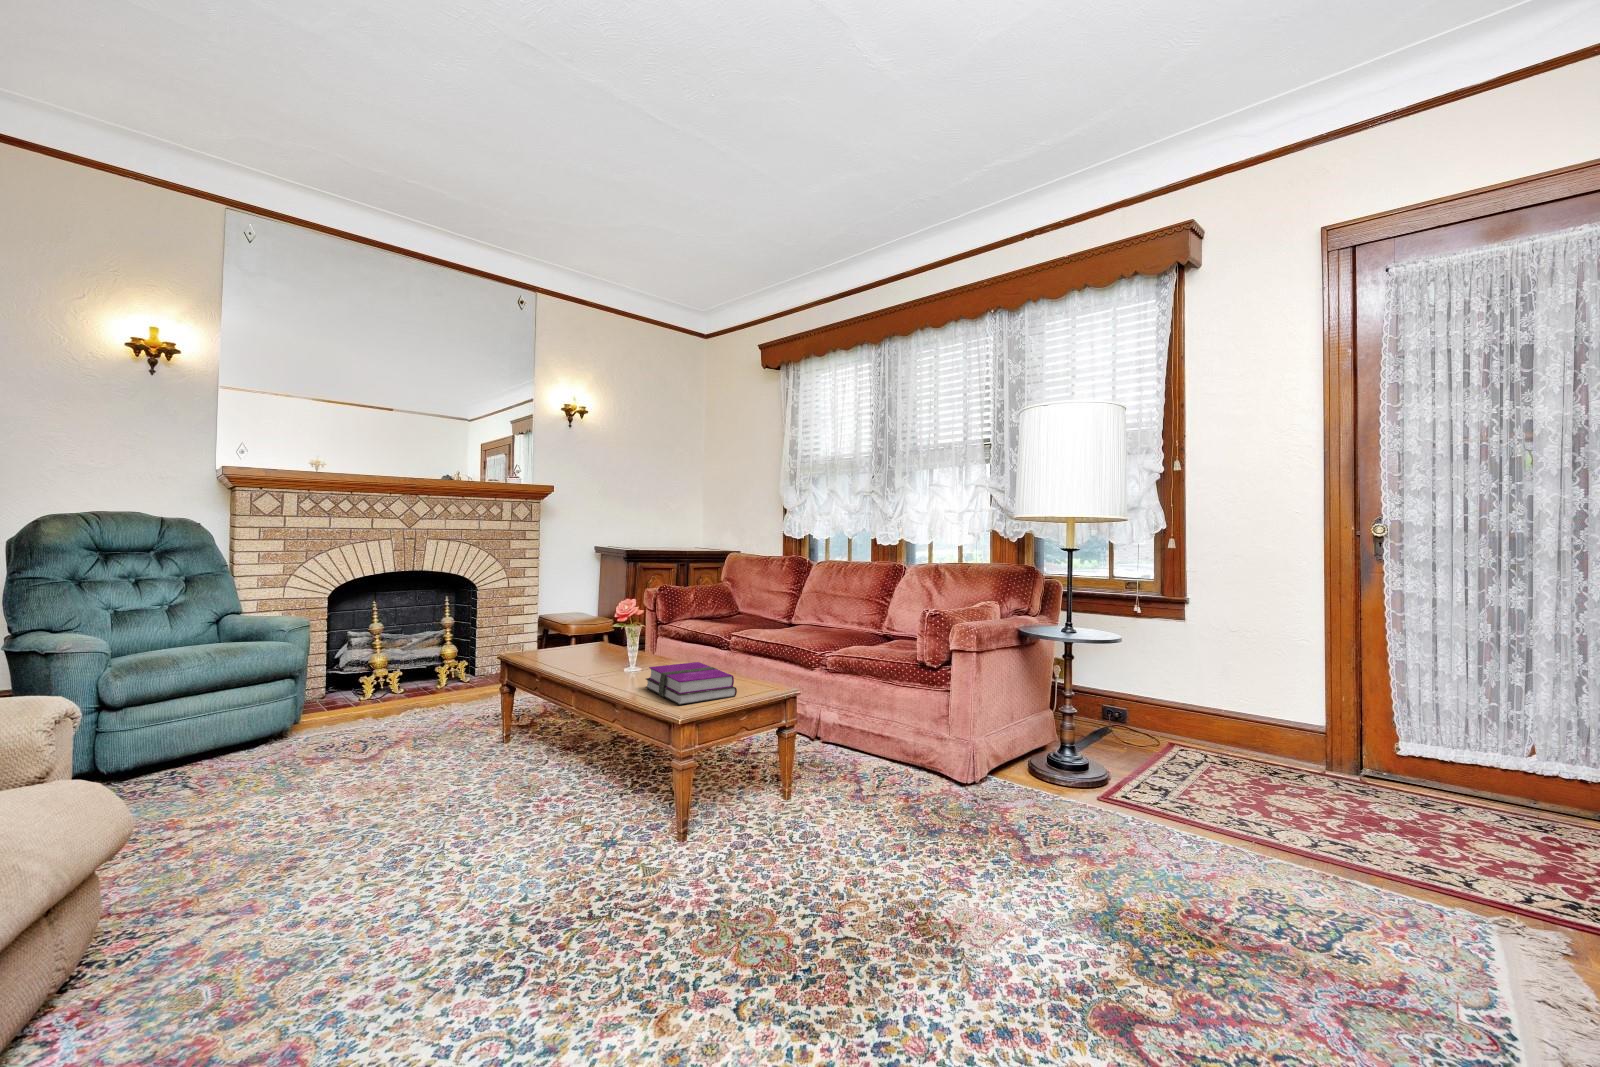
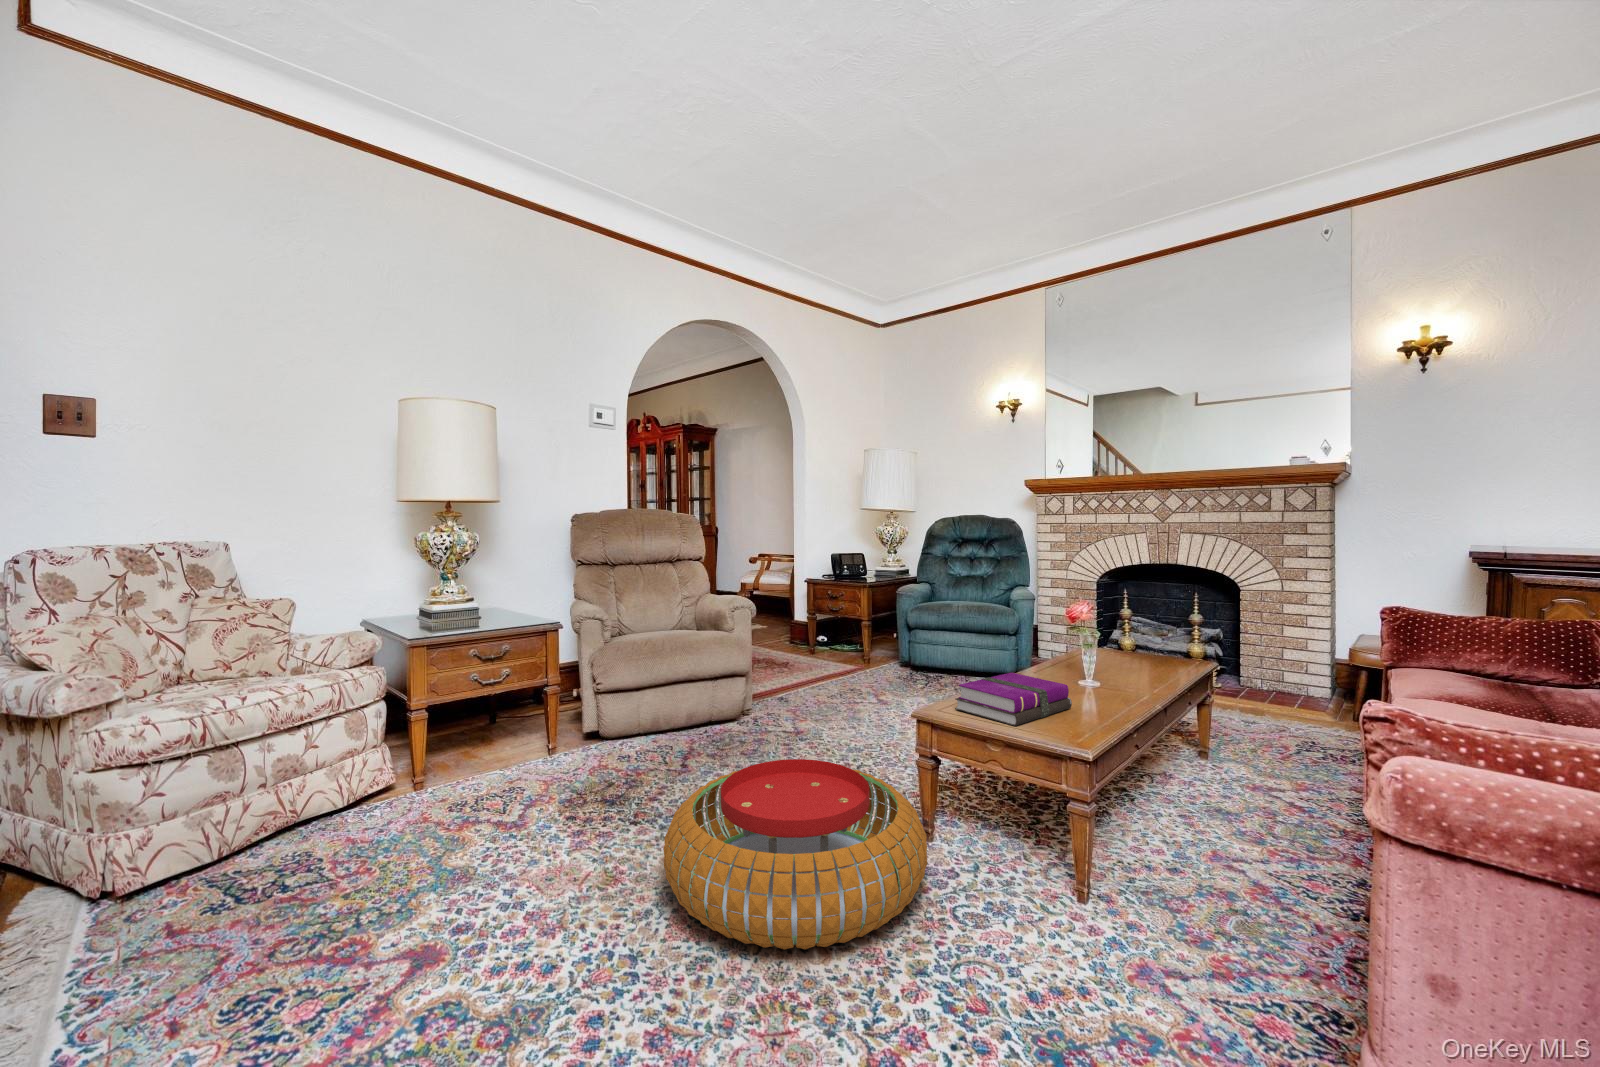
pouf: none [600,780,883,991] -> present [663,759,927,950]

